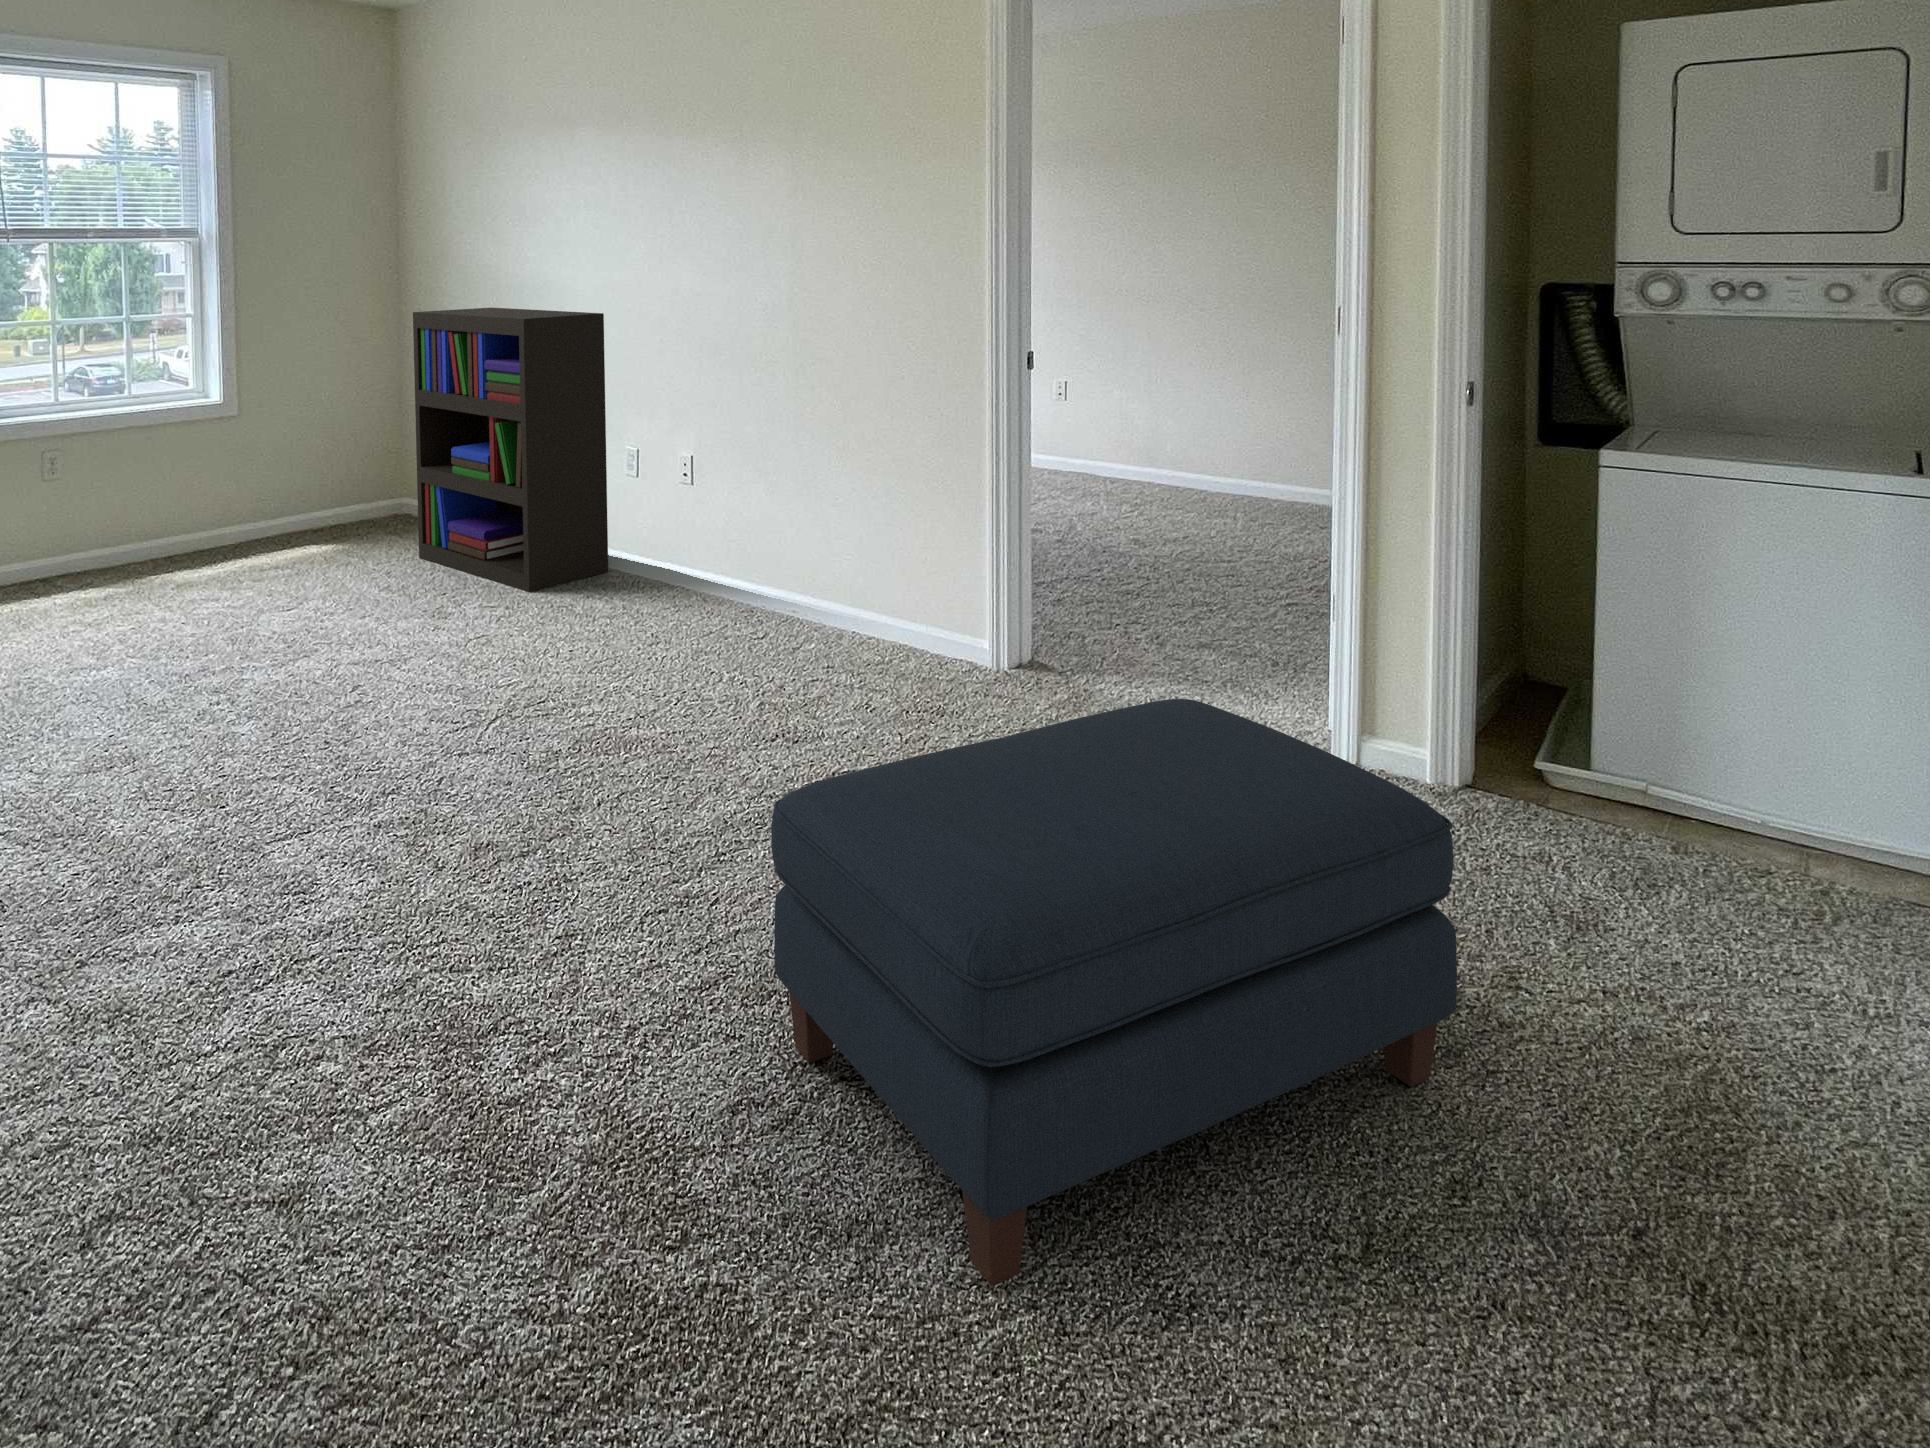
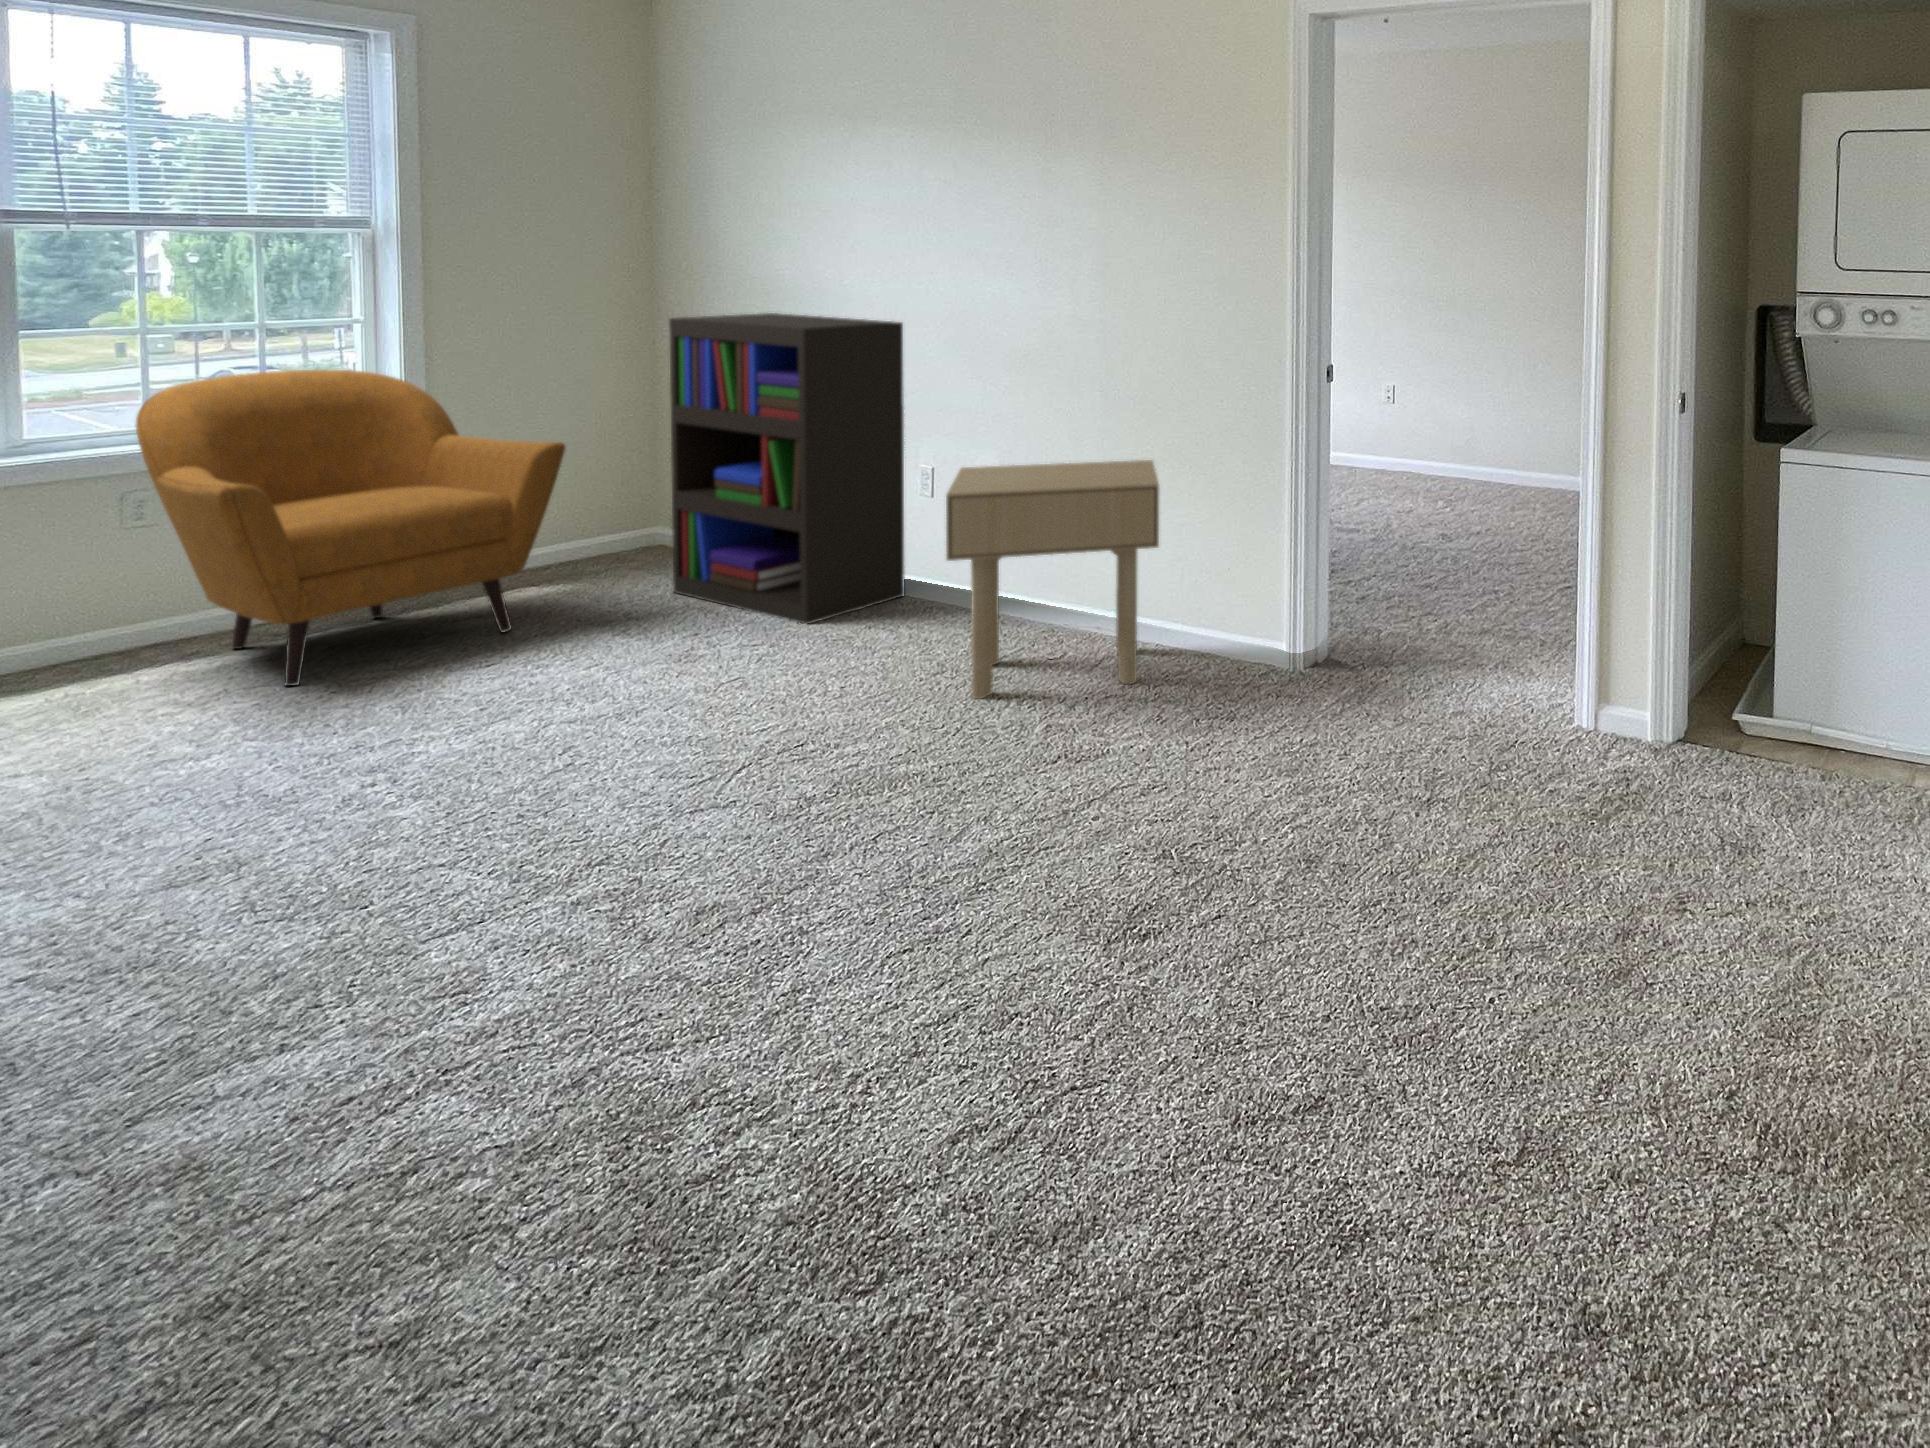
armchair: none [51,357,339,617] -> present [136,370,565,686]
side table: none [658,447,855,673] -> present [946,460,1159,699]
ottoman: present [771,699,1457,1286] -> none [1007,689,1622,1257]

